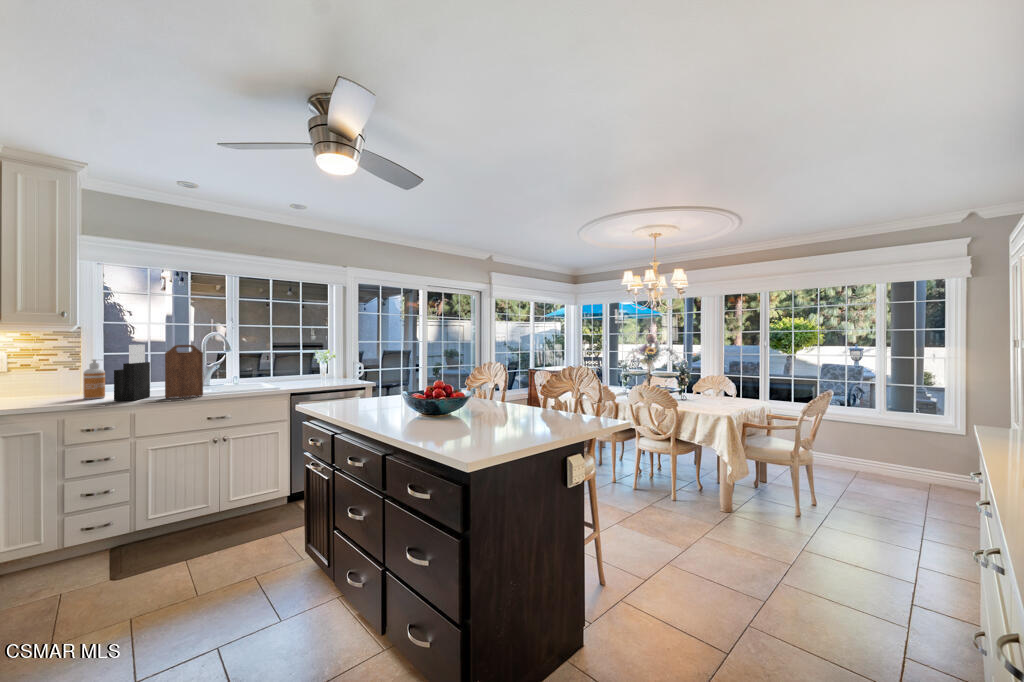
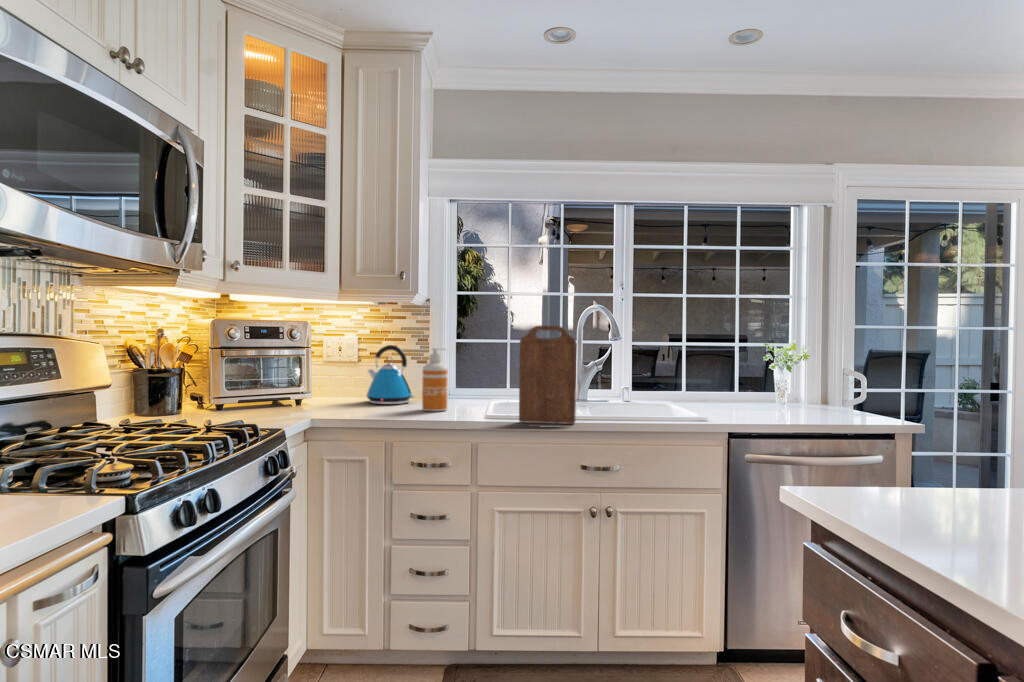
knife block: present [114,345,150,401] -> none [452,325,501,422]
kettle: none [24,359,72,399] -> present [367,345,414,404]

